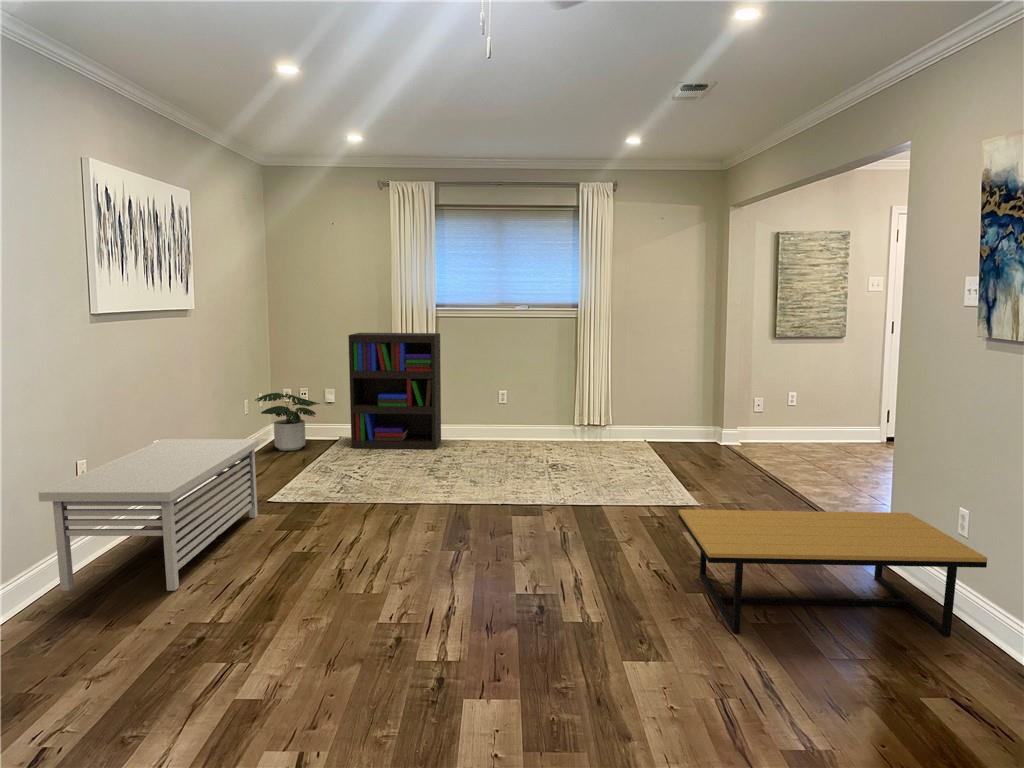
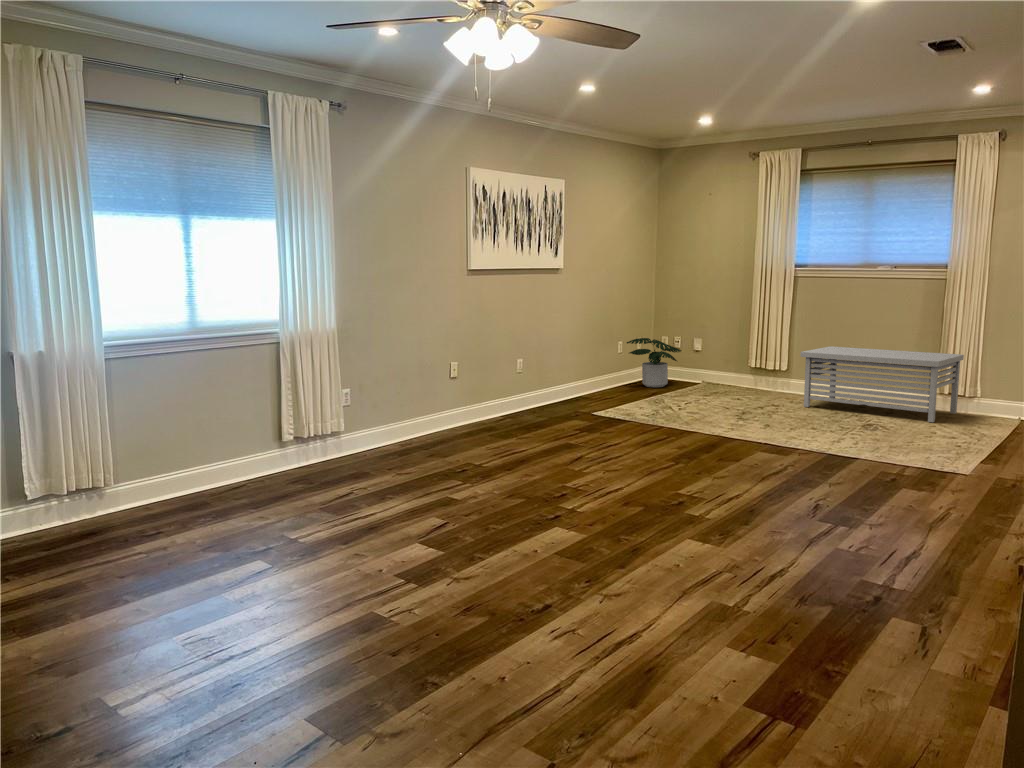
bookshelf: present [348,333,441,449] -> none [700,288,793,400]
storage bench: present [38,439,259,591] -> present [800,346,964,422]
coffee table: present [679,509,987,637] -> none [728,434,1018,571]

